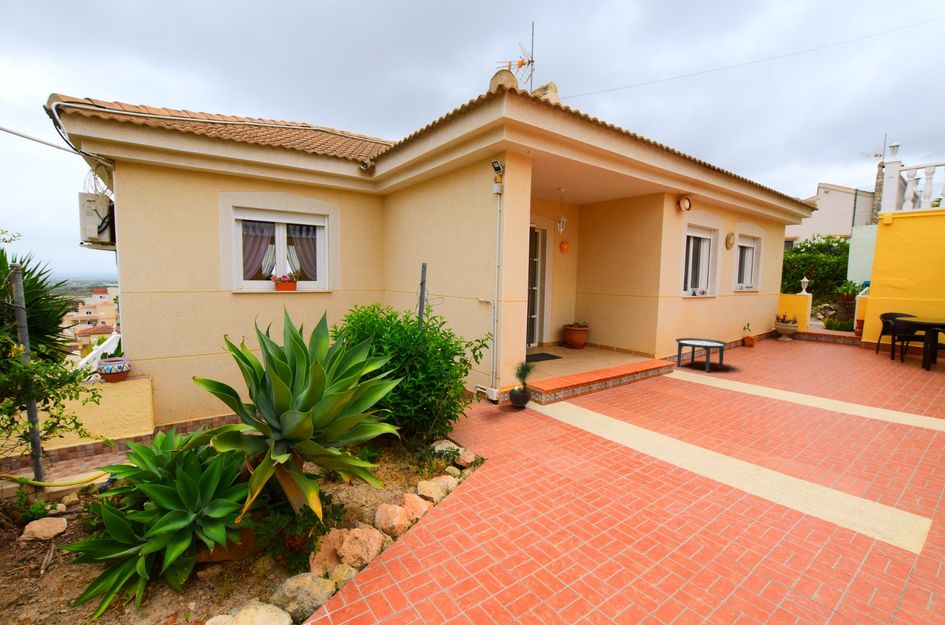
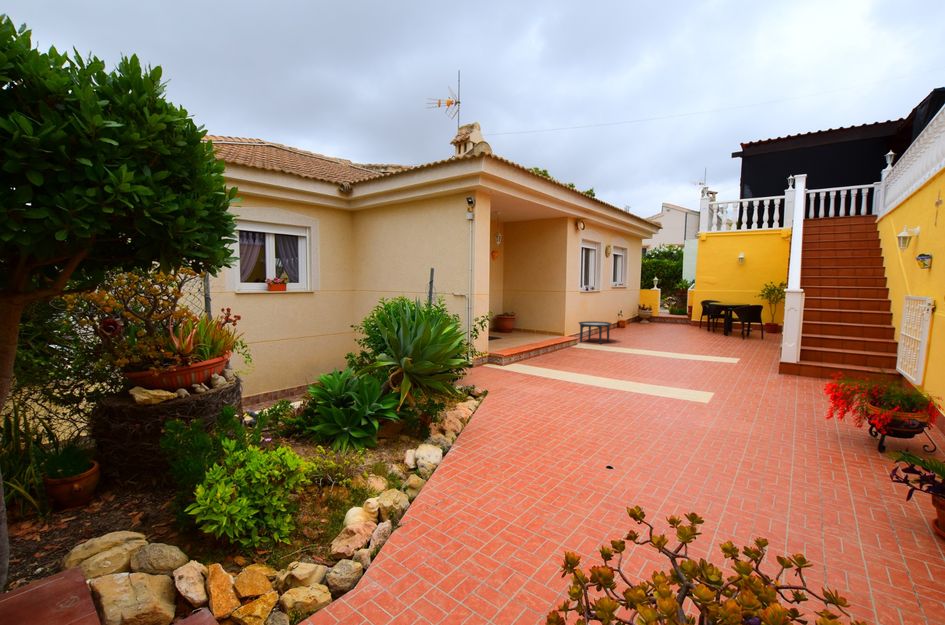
potted tree: present [509,362,535,407] -> none [481,333,501,369]

